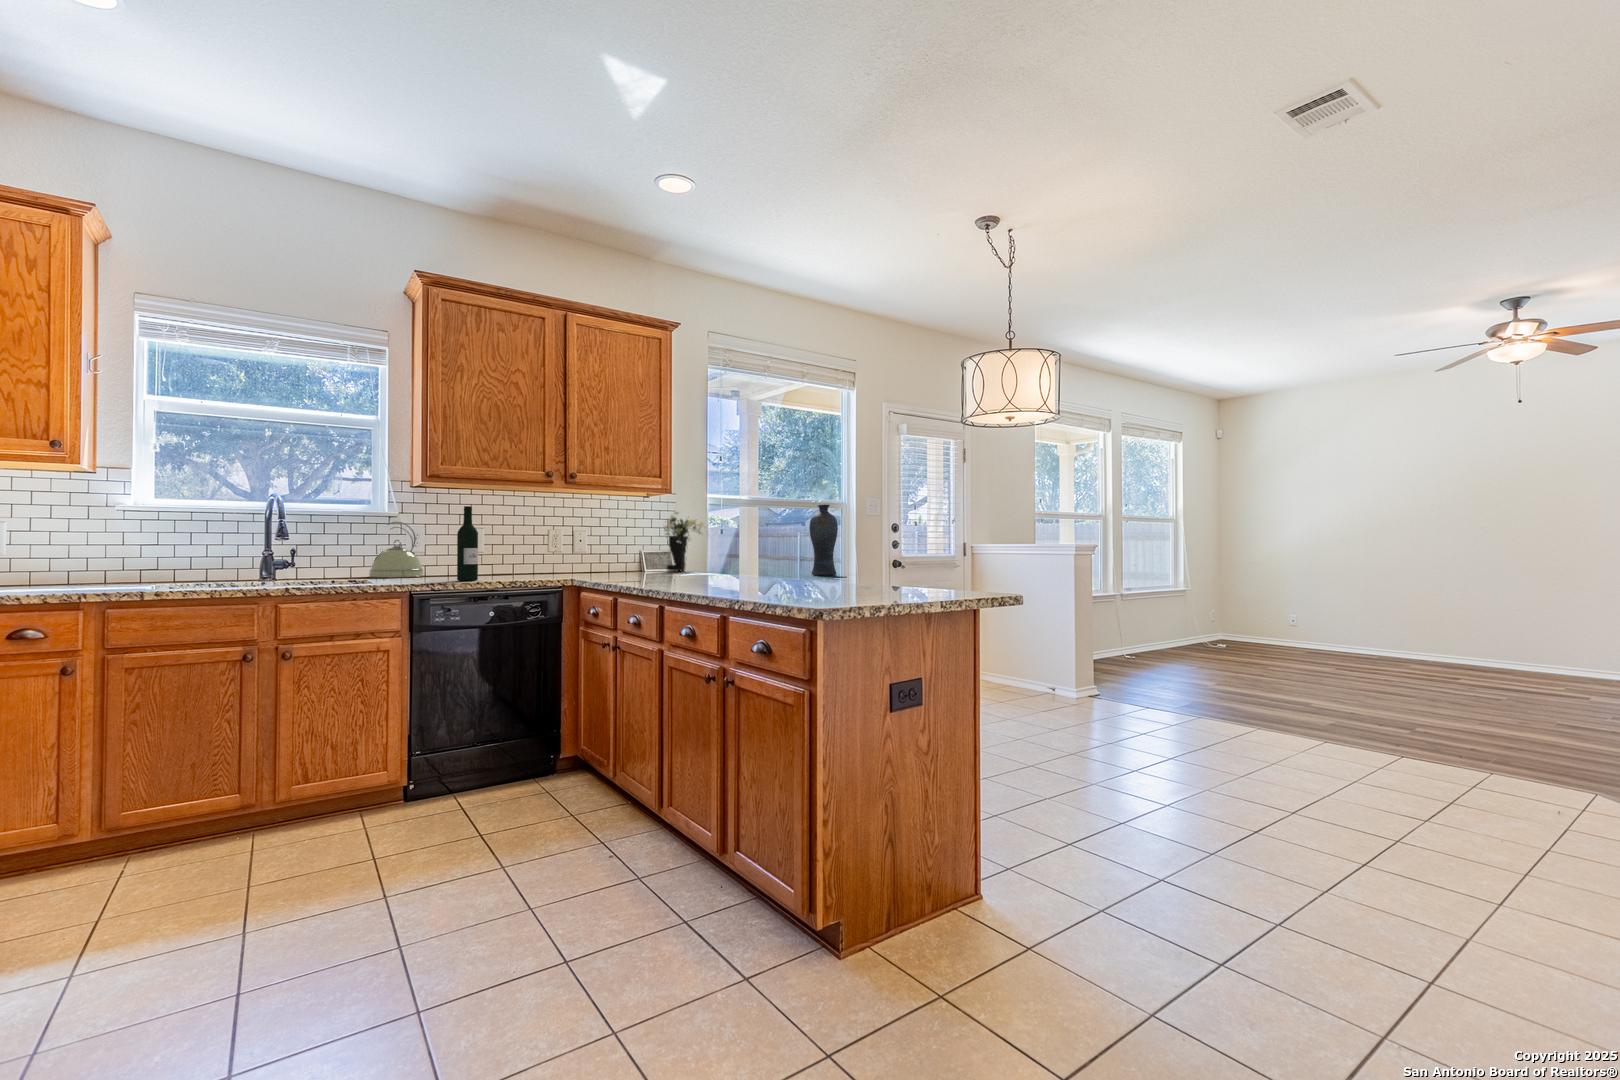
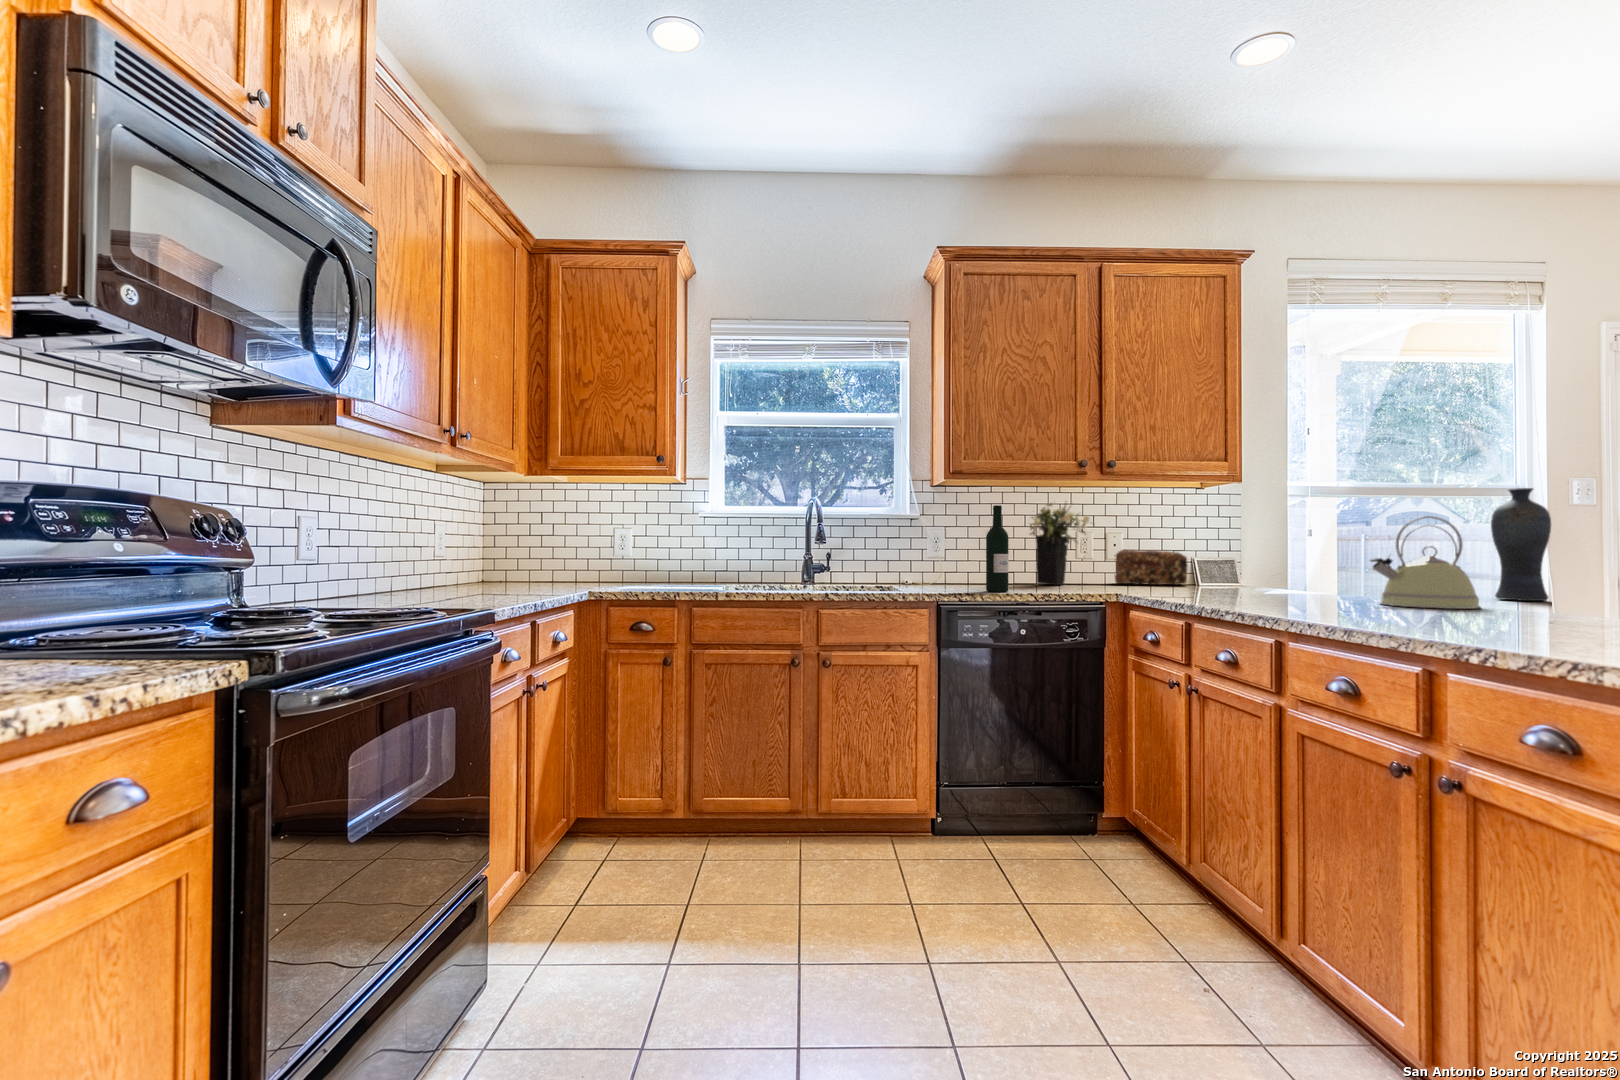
flower arrangement: present [663,512,703,571] -> present [1030,502,1089,585]
kettle: present [369,522,424,578] -> present [1370,516,1480,609]
bread loaf: none [581,545,636,573] -> present [1115,550,1188,585]

